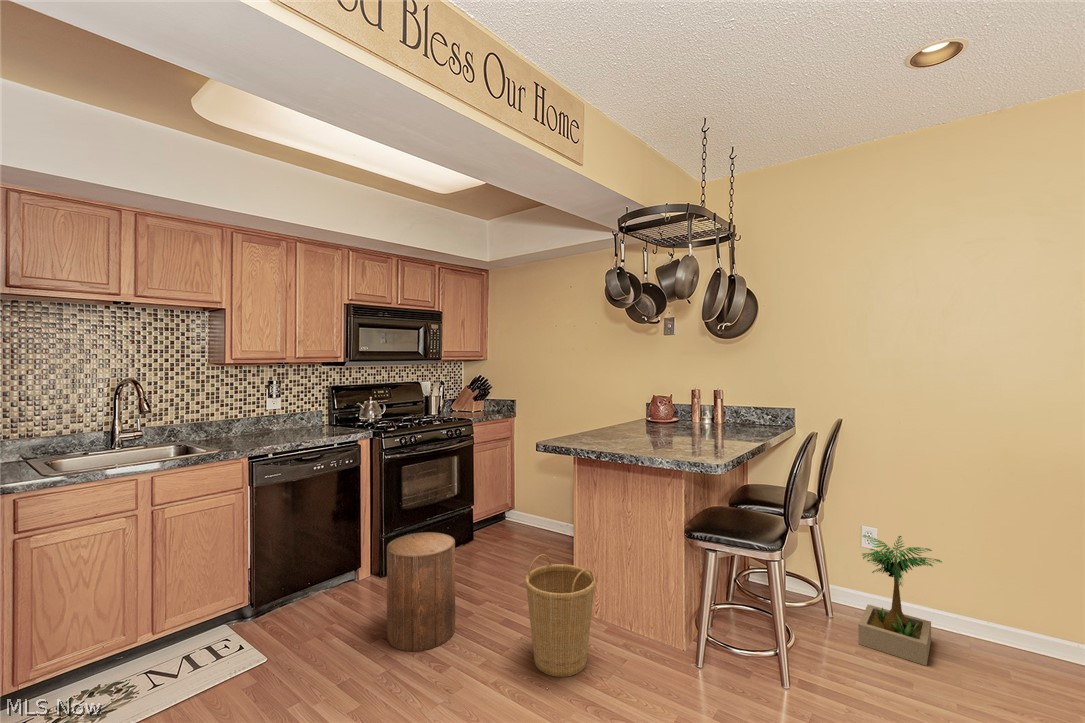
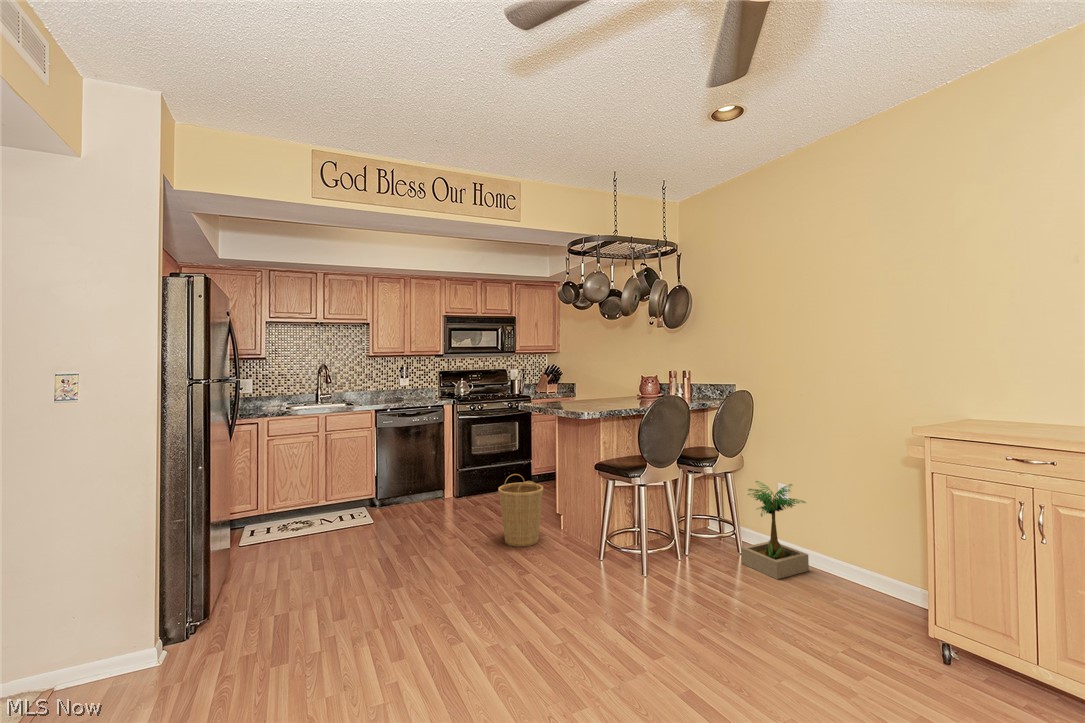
stool: present [387,532,455,651] -> none [436,461,479,527]

